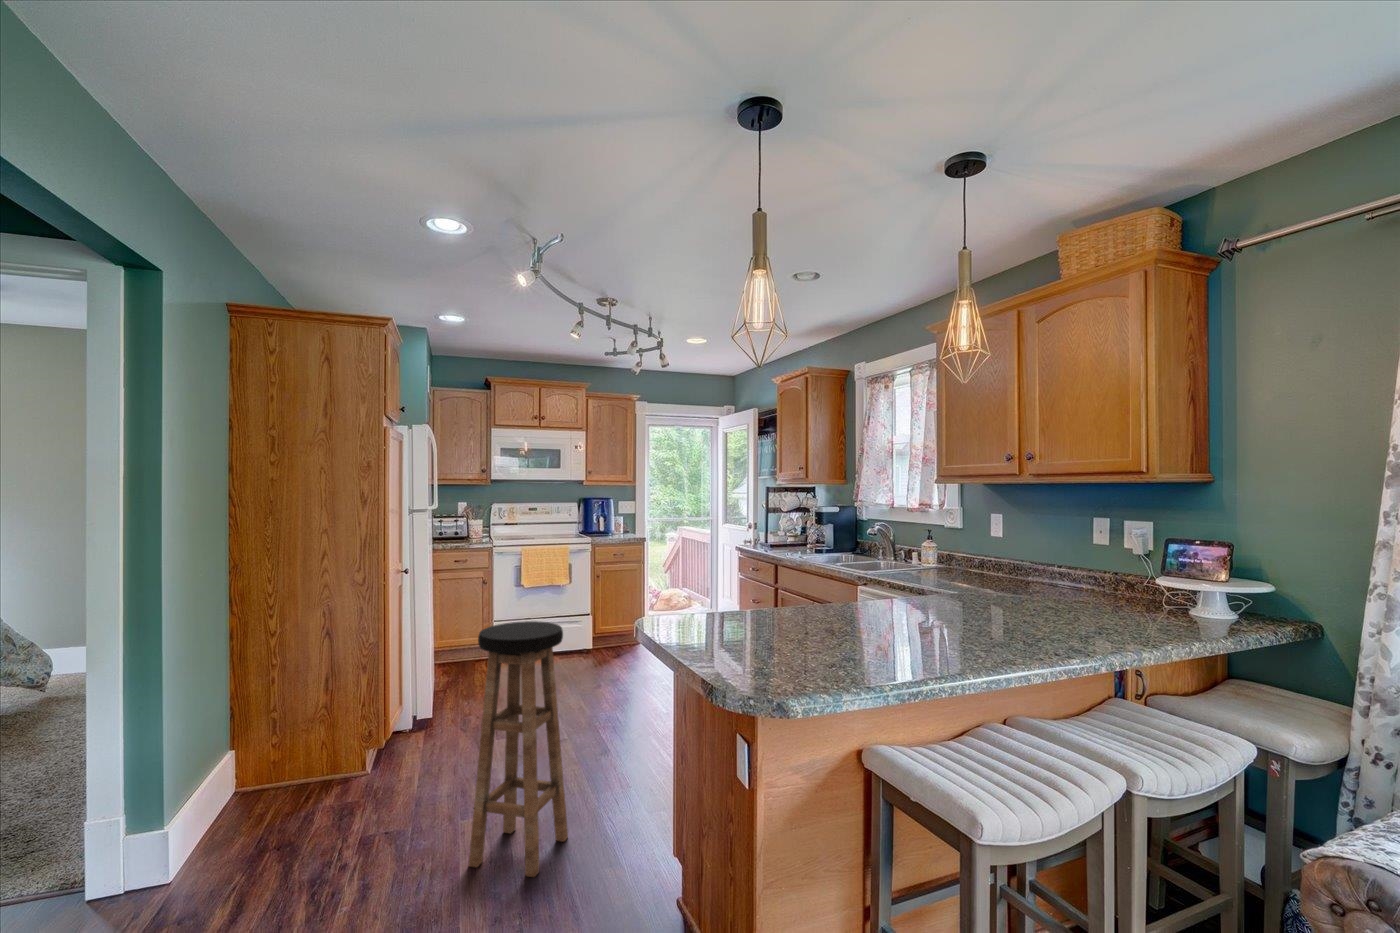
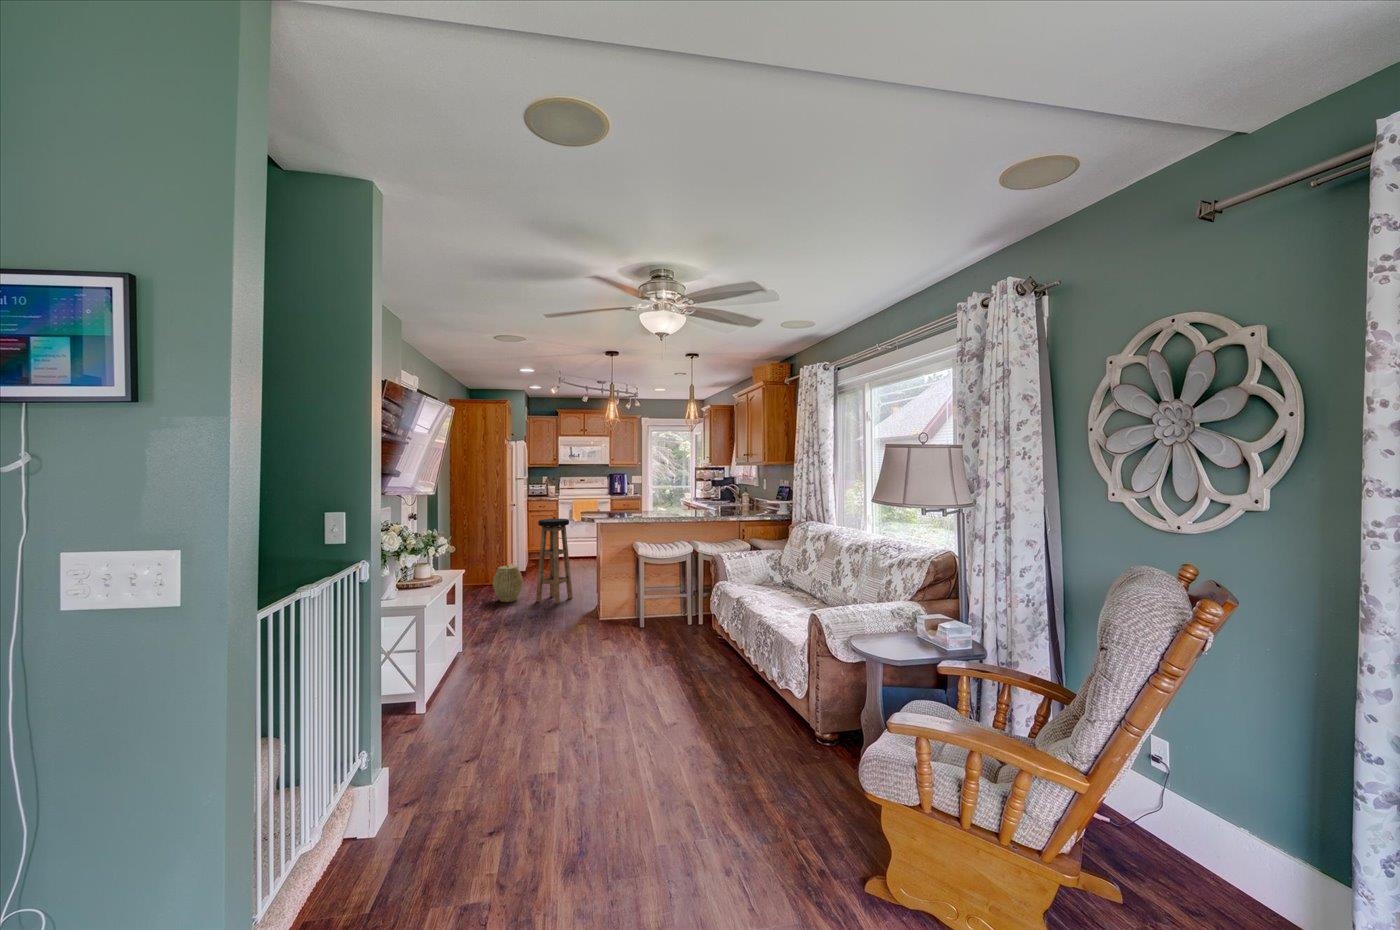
woven basket: none [341,755,430,872] -> present [493,565,523,602]

